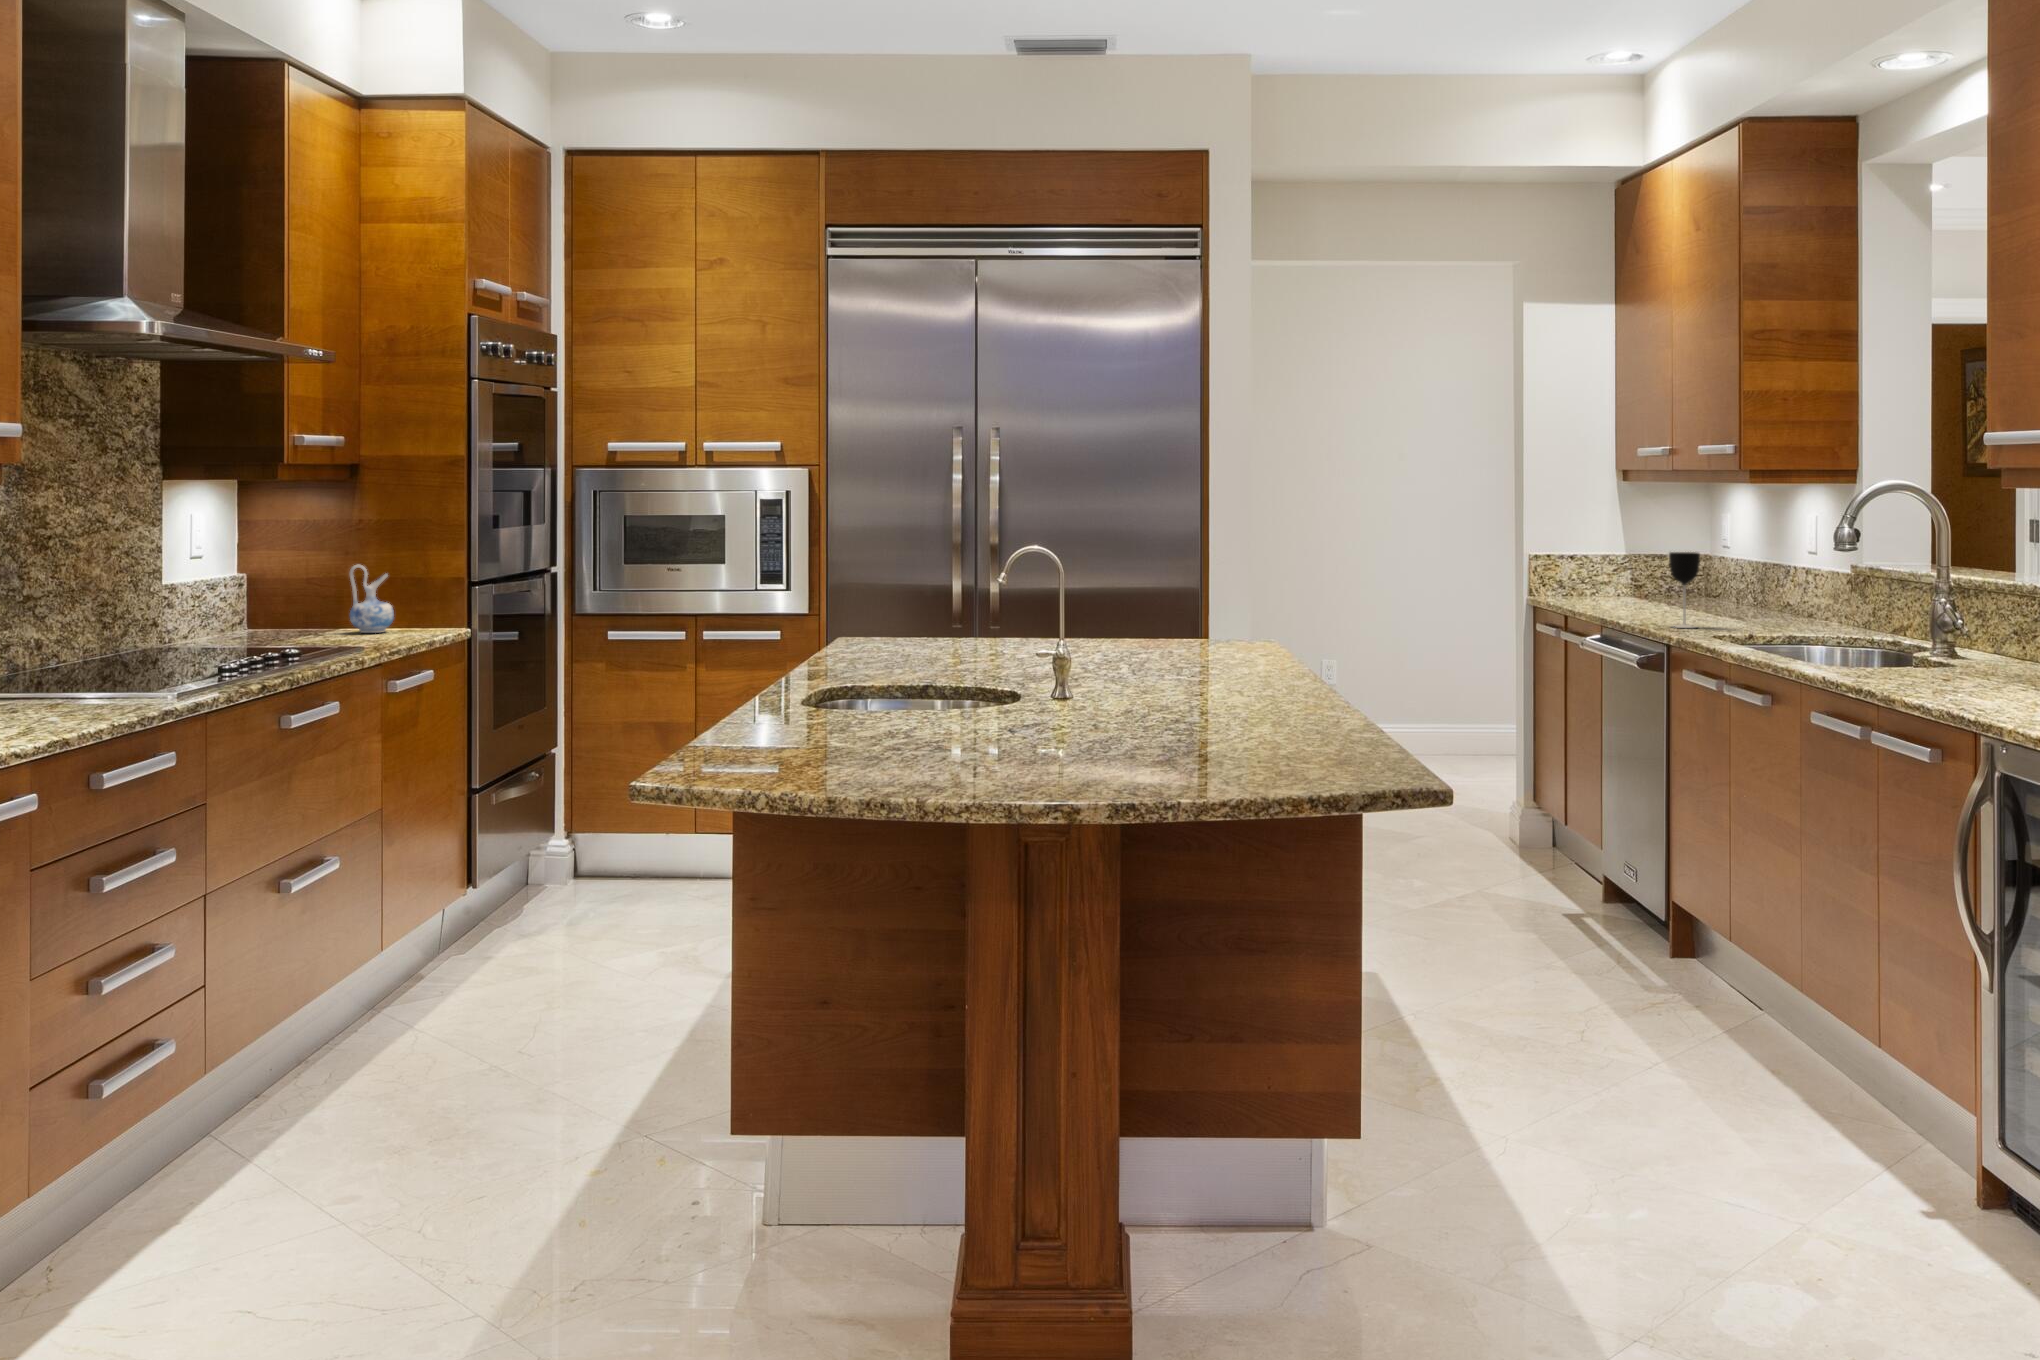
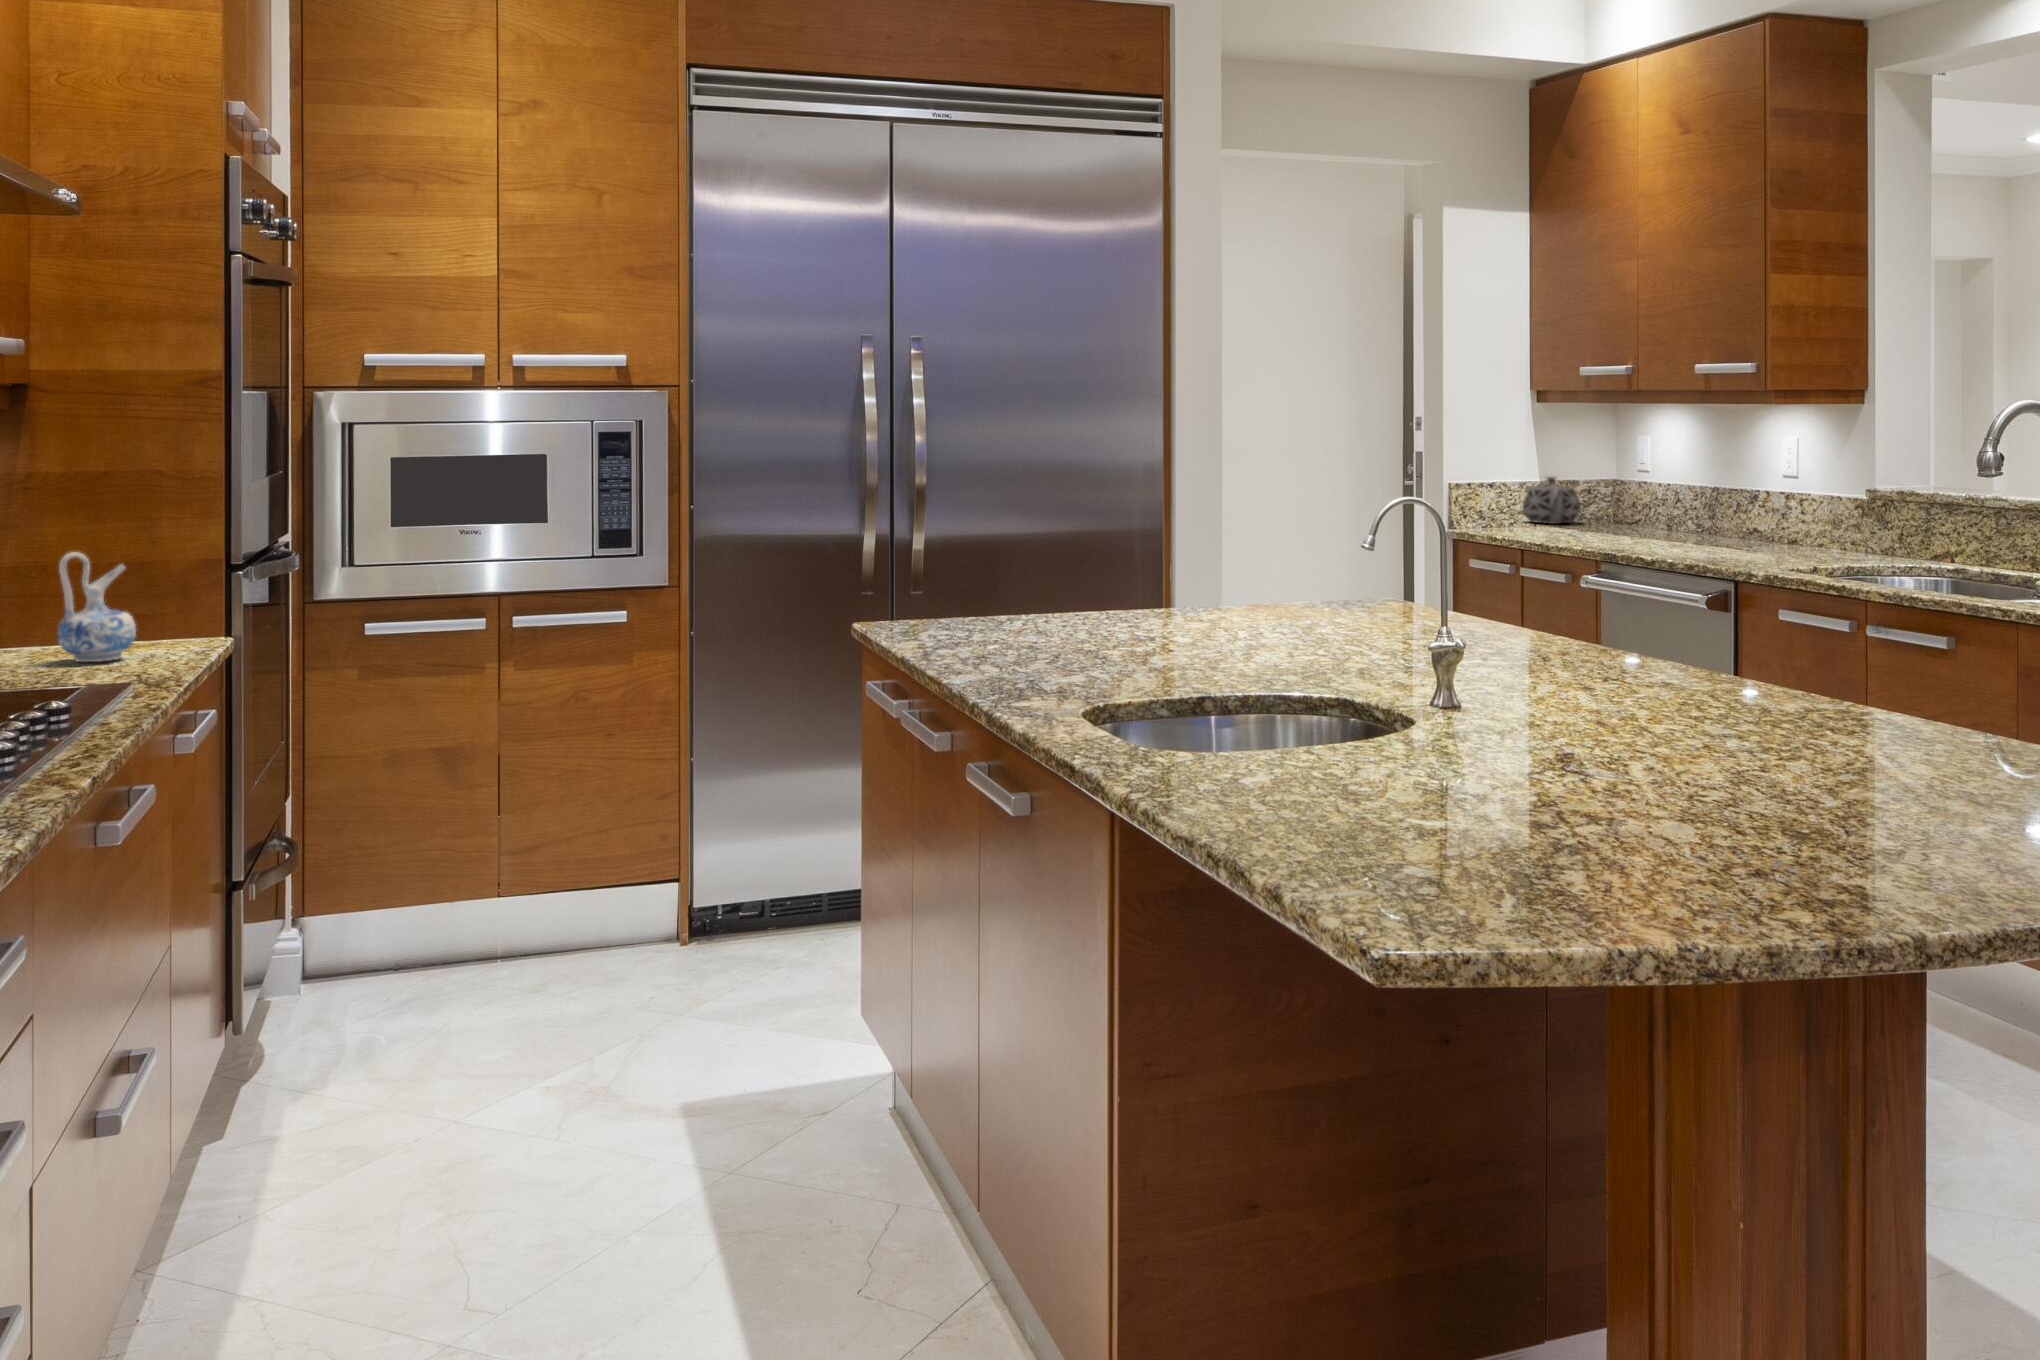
teapot: none [1603,550,1660,593] -> present [1522,477,1581,523]
wine glass: present [1669,552,1700,628] -> none [1733,482,1765,563]

